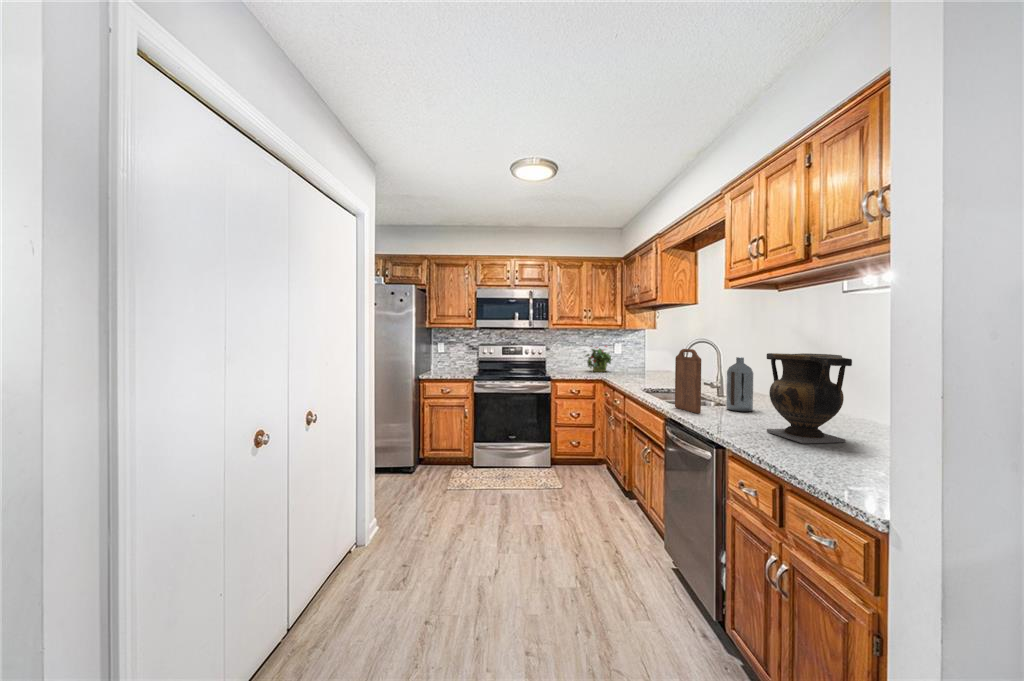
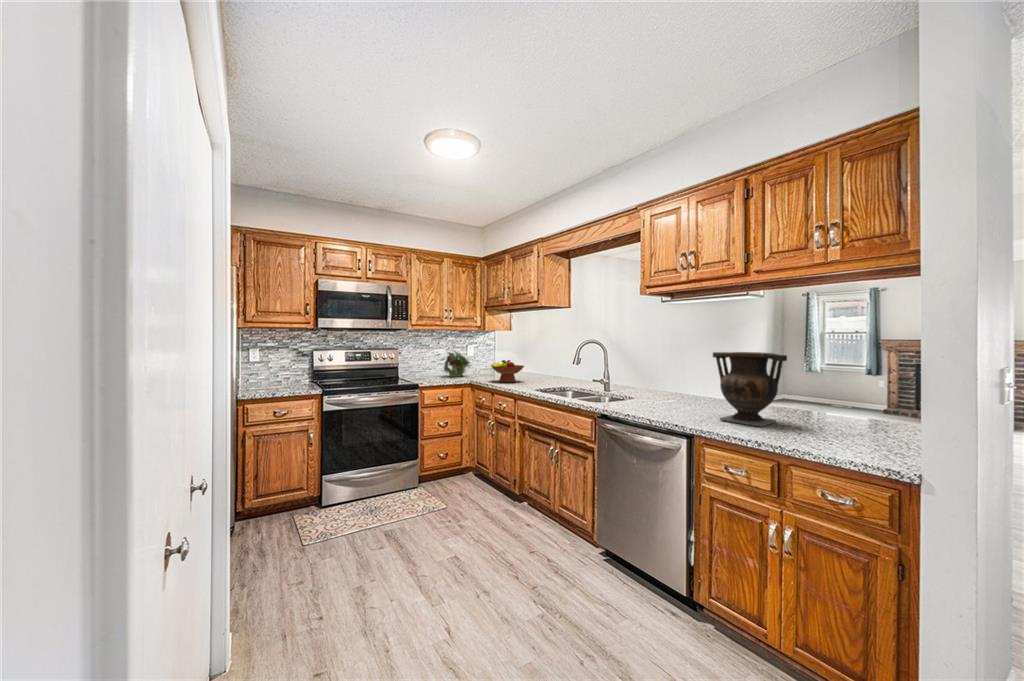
cutting board: present [675,349,701,414] -> none [609,350,642,410]
fruit bowl: none [618,357,653,379] -> present [491,360,524,382]
bottle: present [726,357,753,412] -> none [646,357,668,405]

